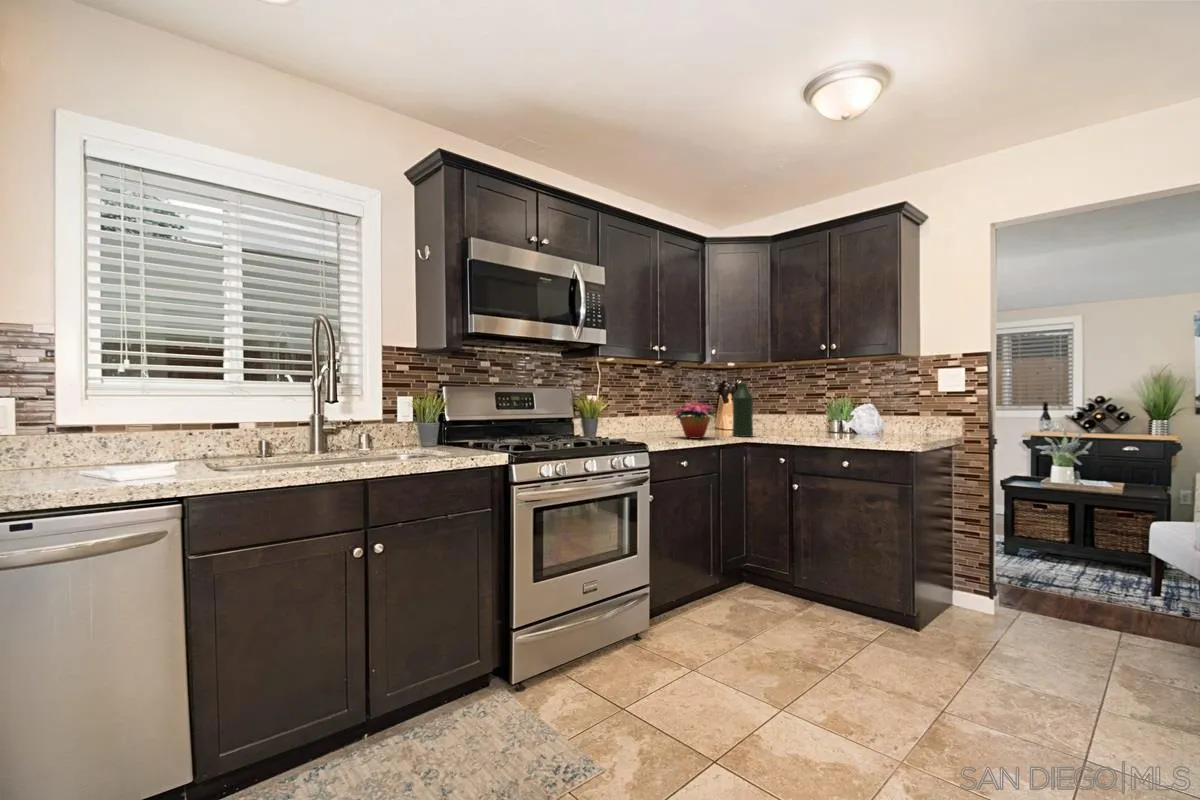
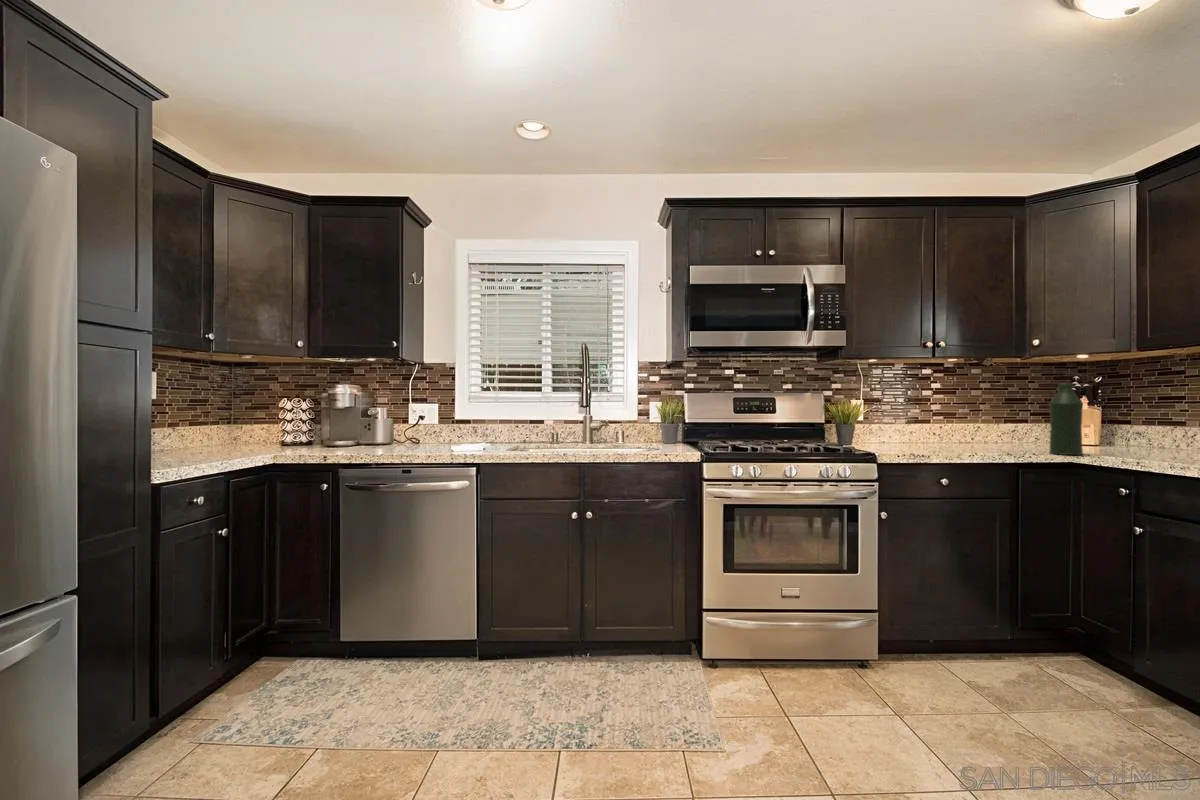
flower arrangement: present [673,402,715,438] -> none [935,408,1014,453]

